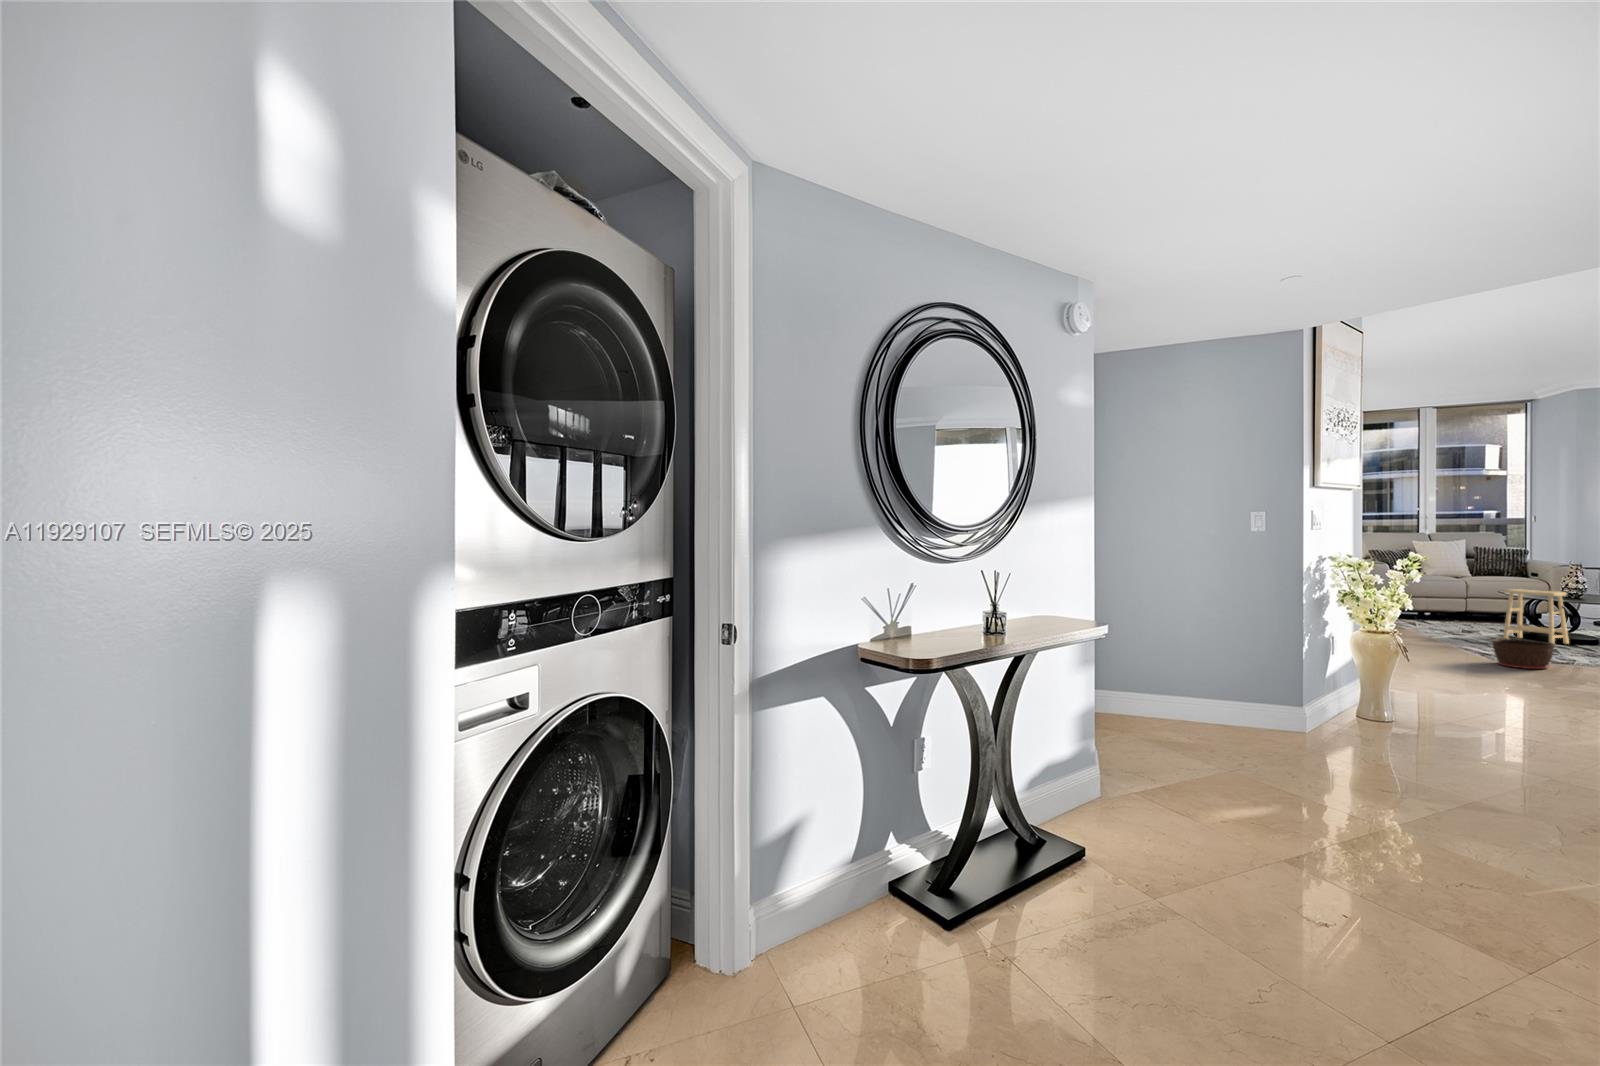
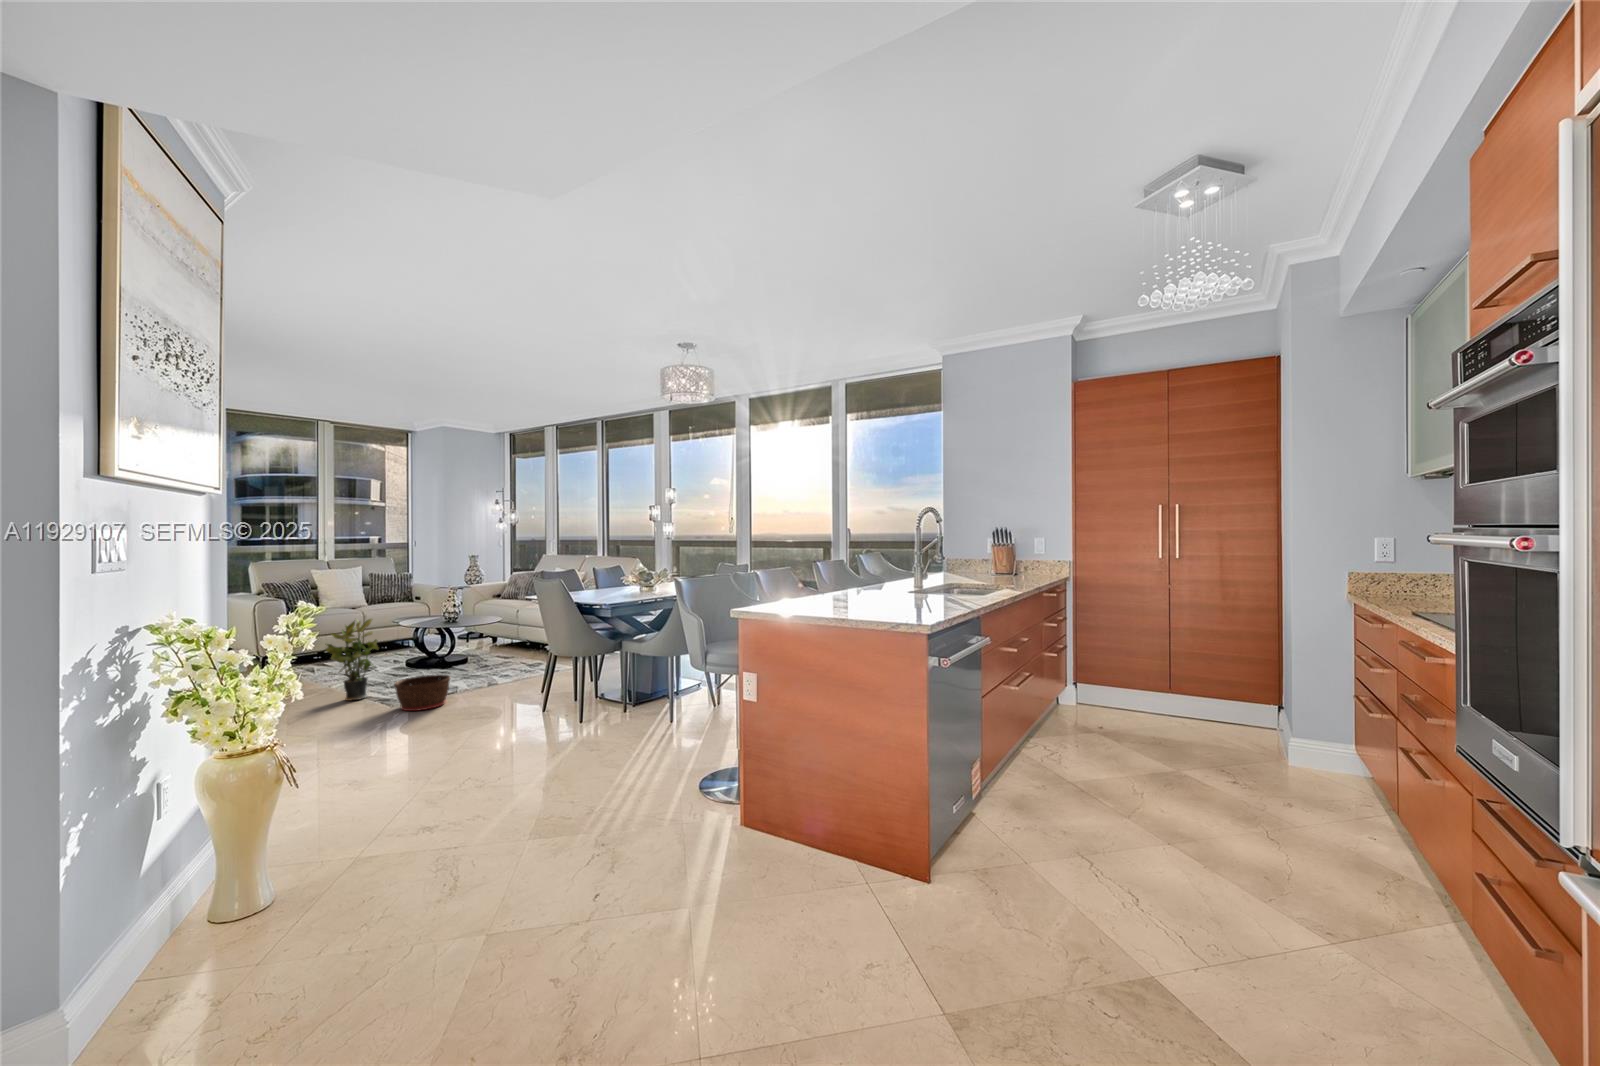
potted plant: none [1427,580,1478,650] -> present [326,619,378,701]
footstool: present [1503,589,1569,644] -> none [399,616,453,673]

